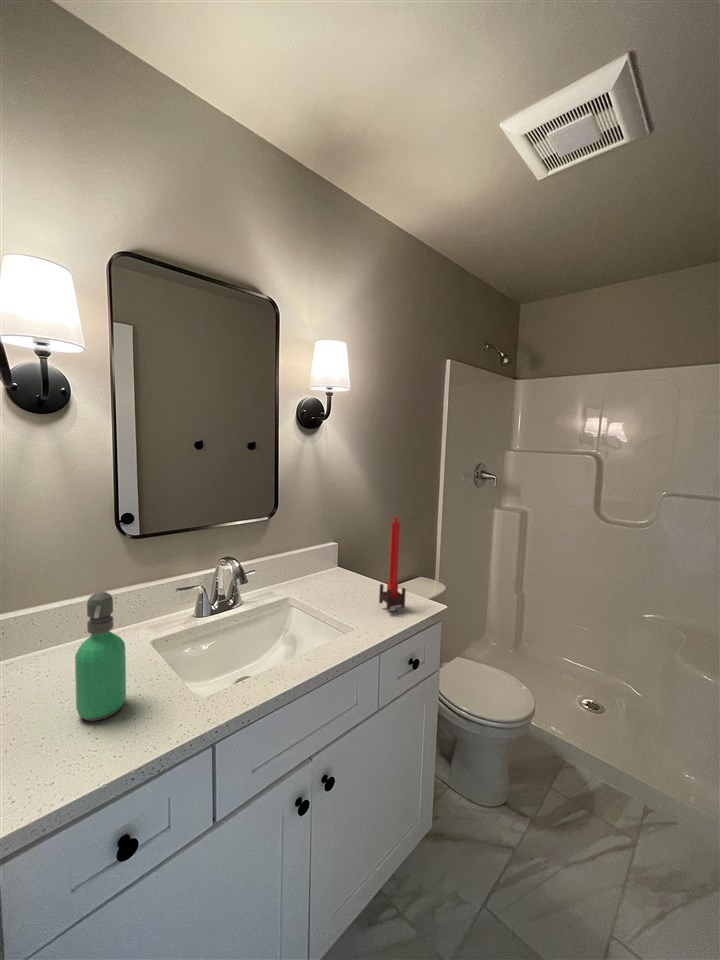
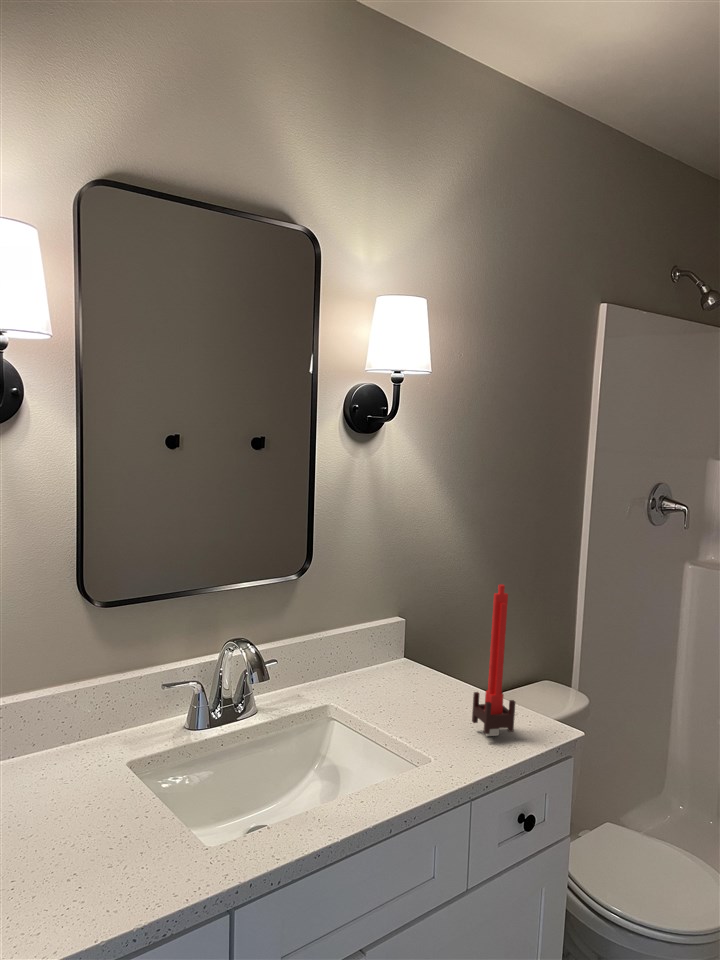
soap dispenser: present [75,591,126,721] -> none [49,685,112,863]

